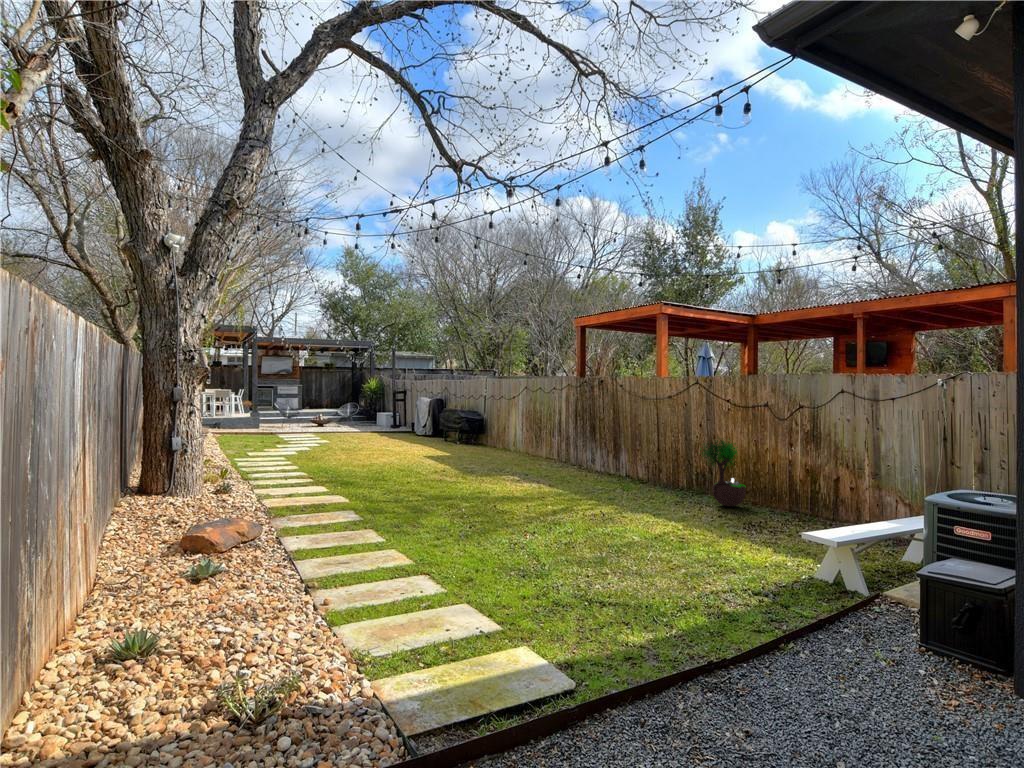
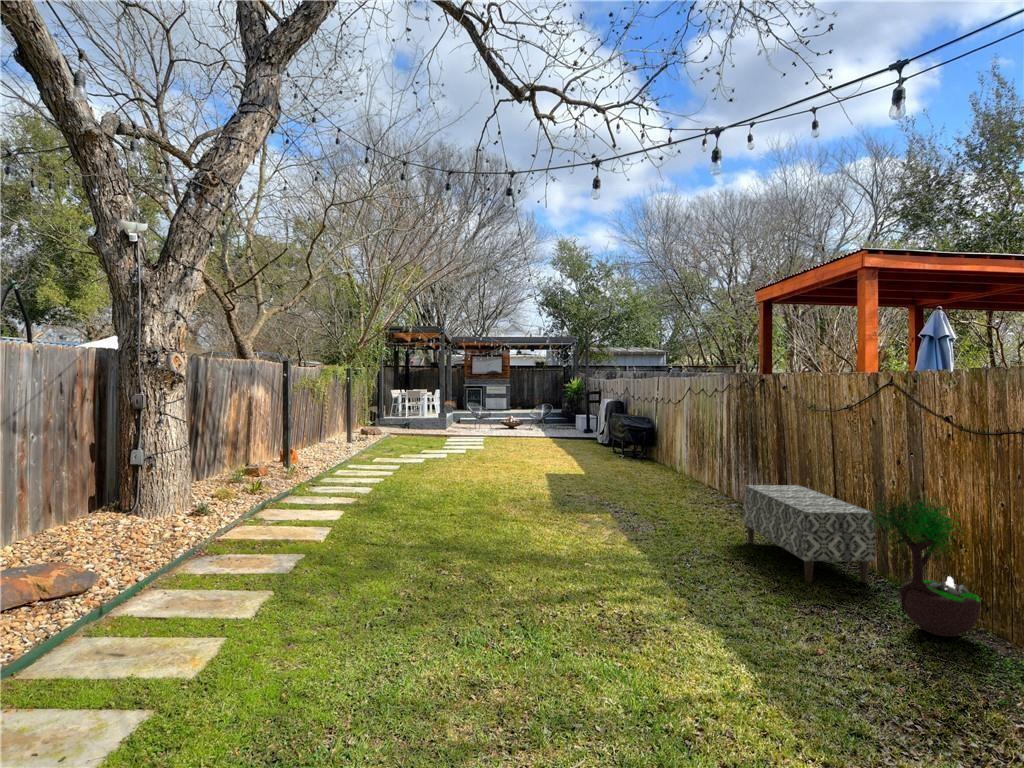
bench: none [607,446,688,496] -> present [743,485,876,583]

